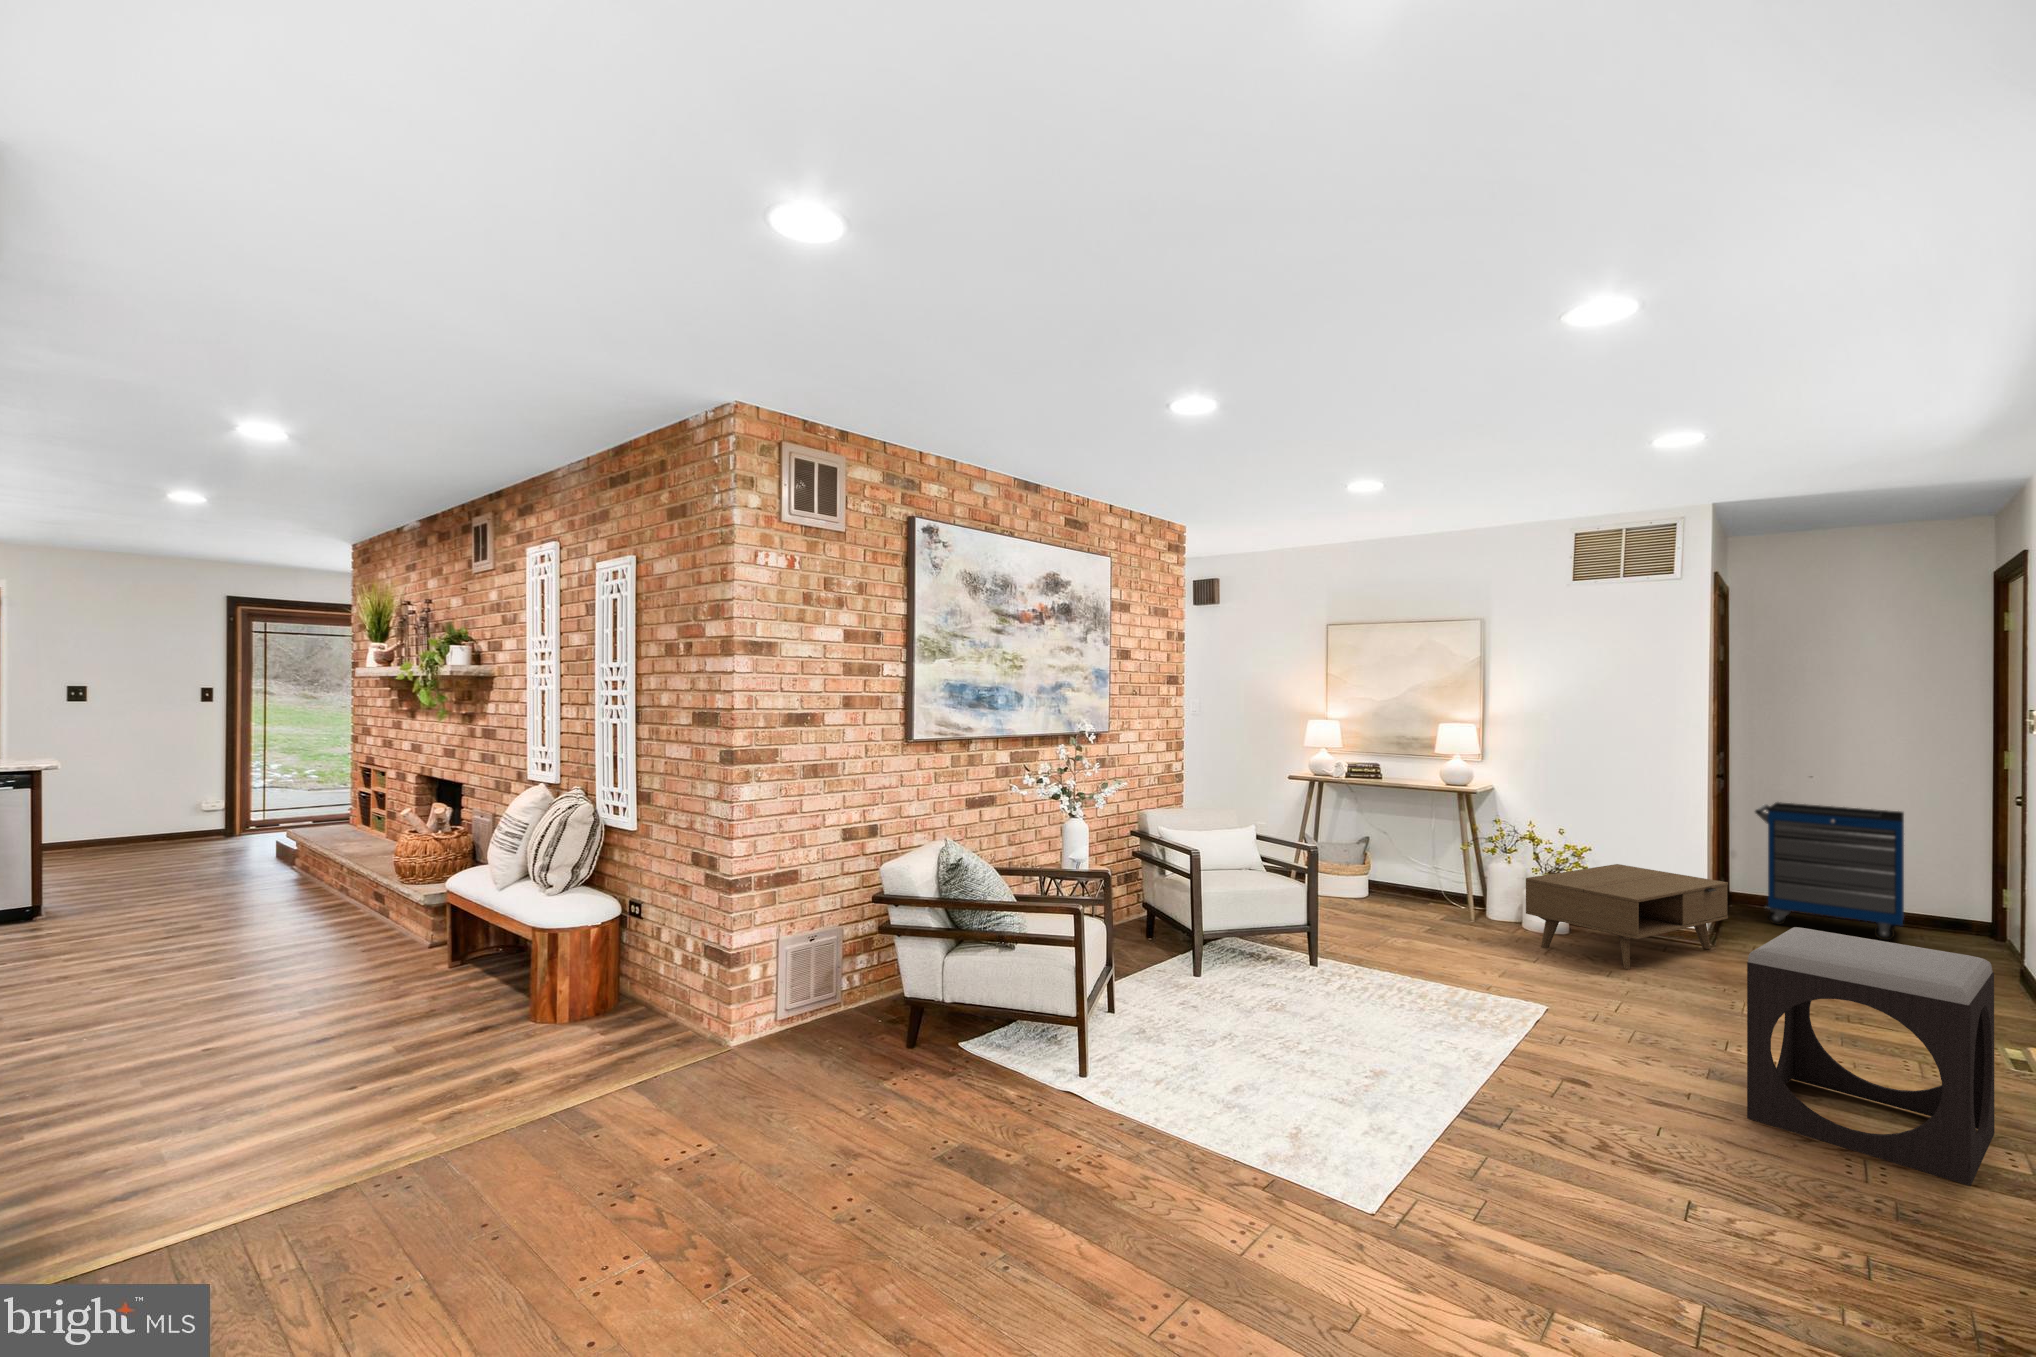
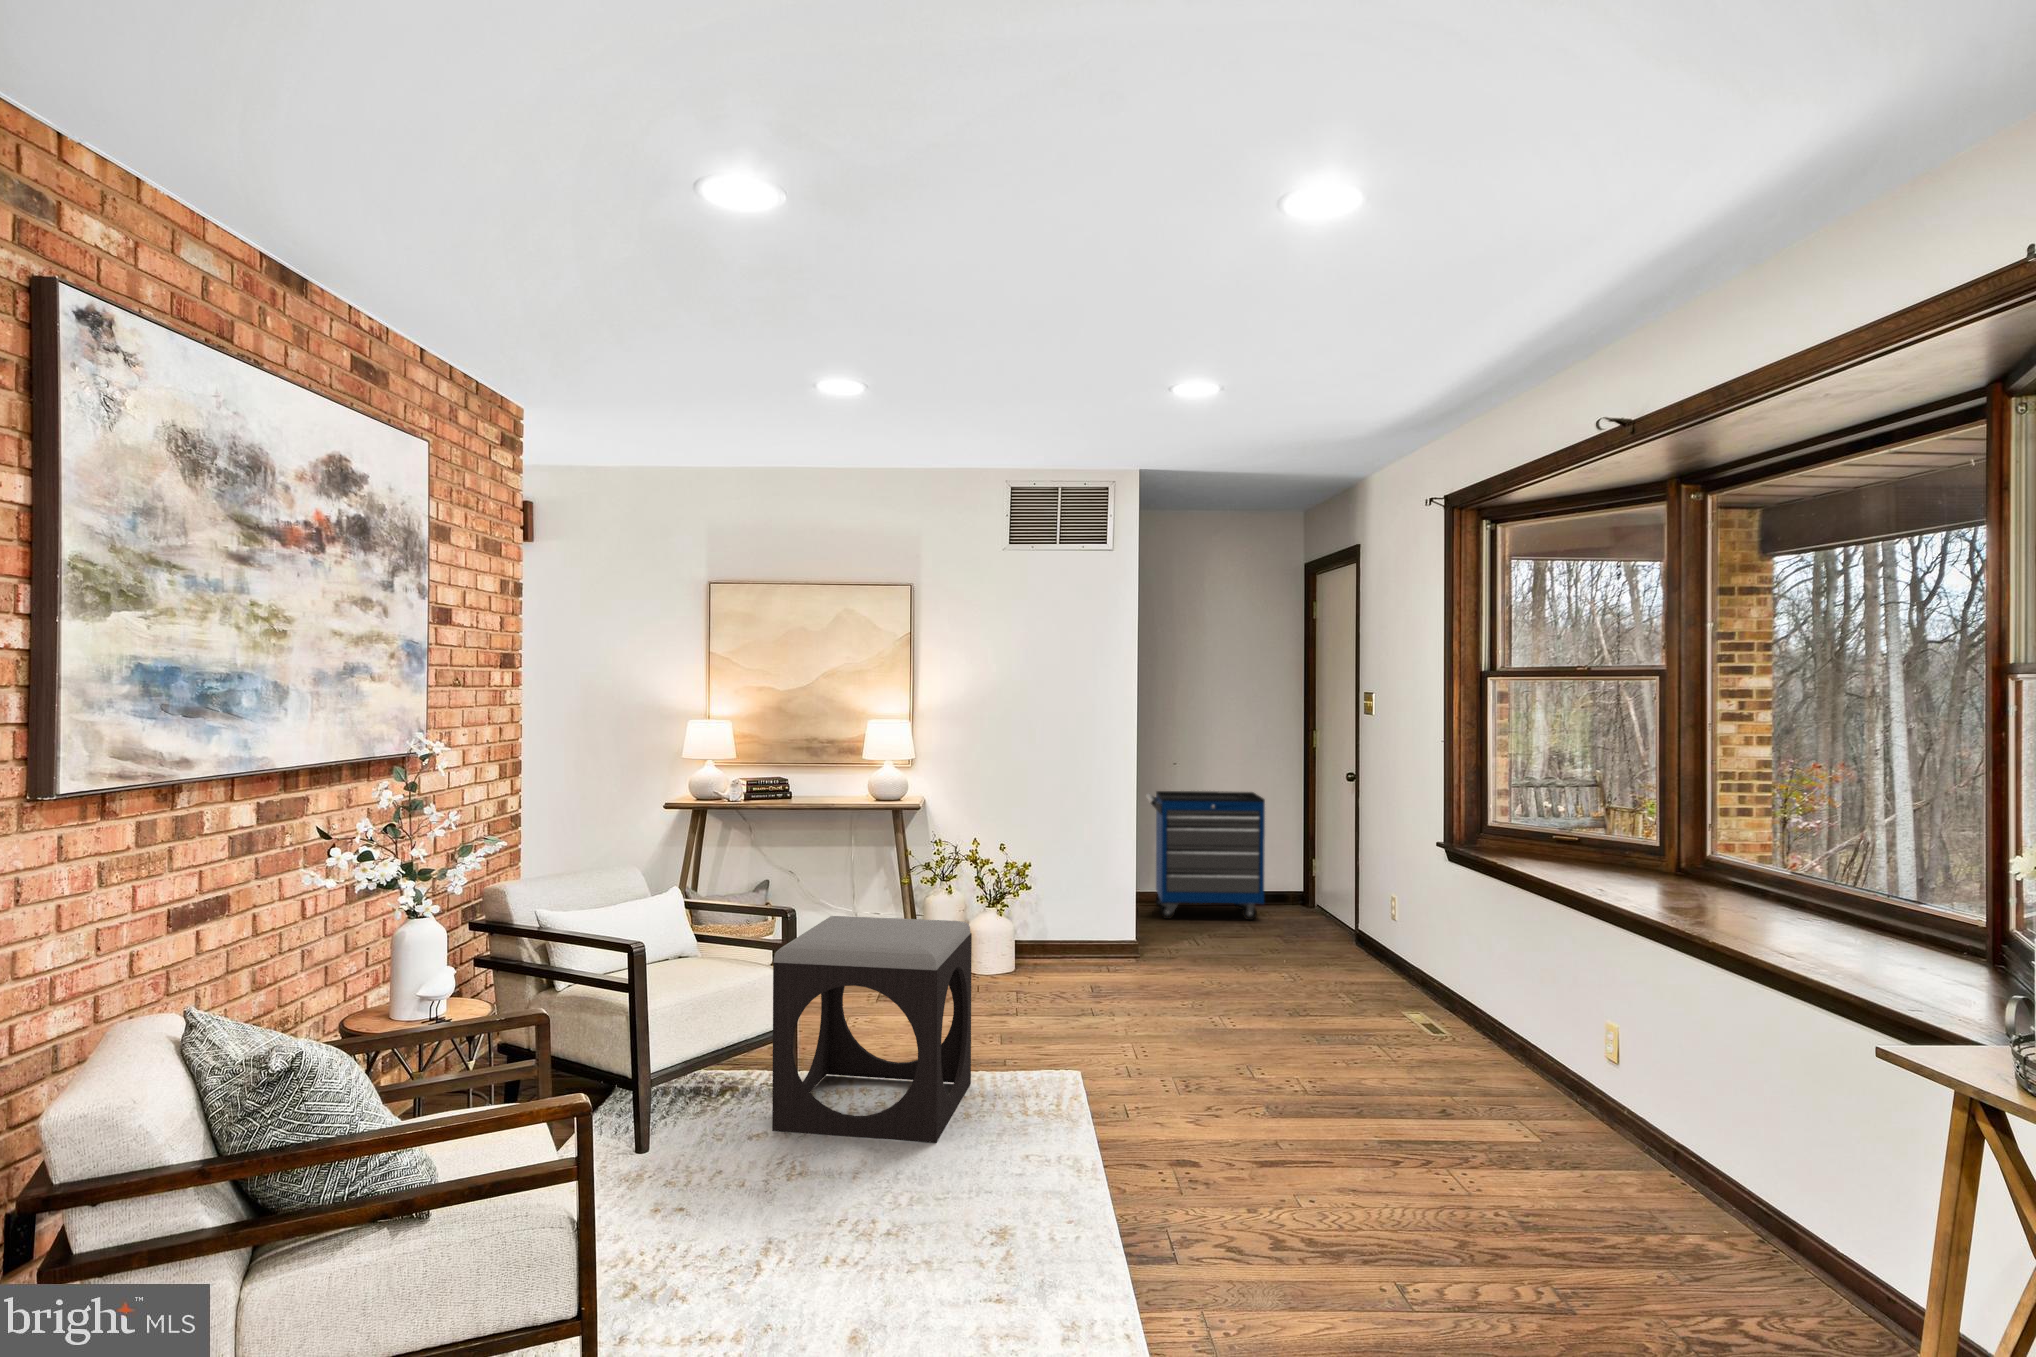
coffee table: present [1526,864,1728,969] -> none [993,876,1161,1000]
footstool: present [1747,927,1995,1186] -> present [772,916,972,1143]

